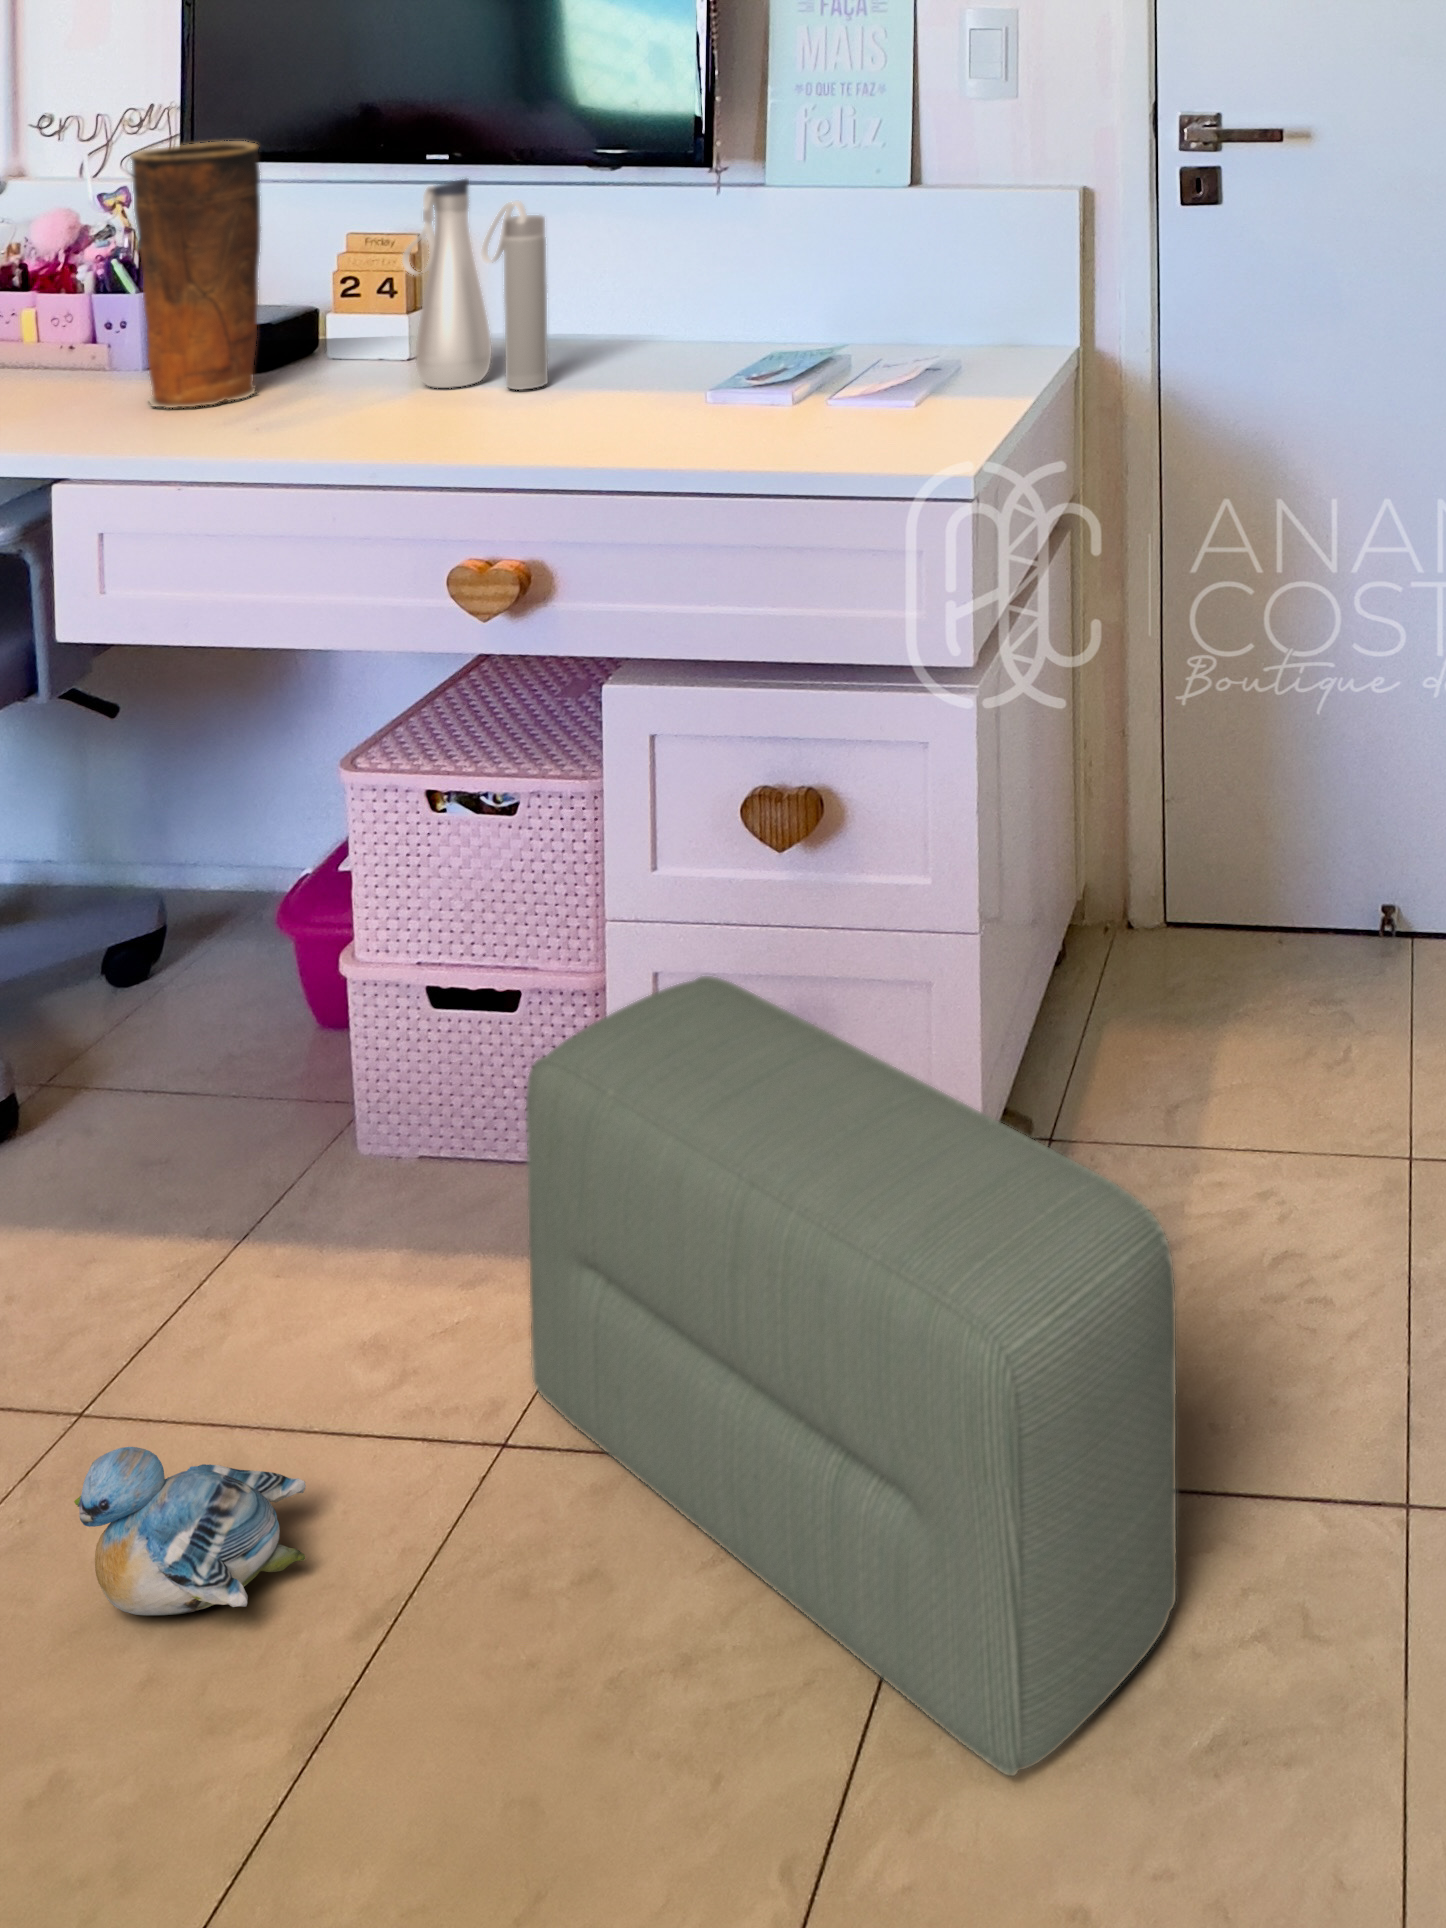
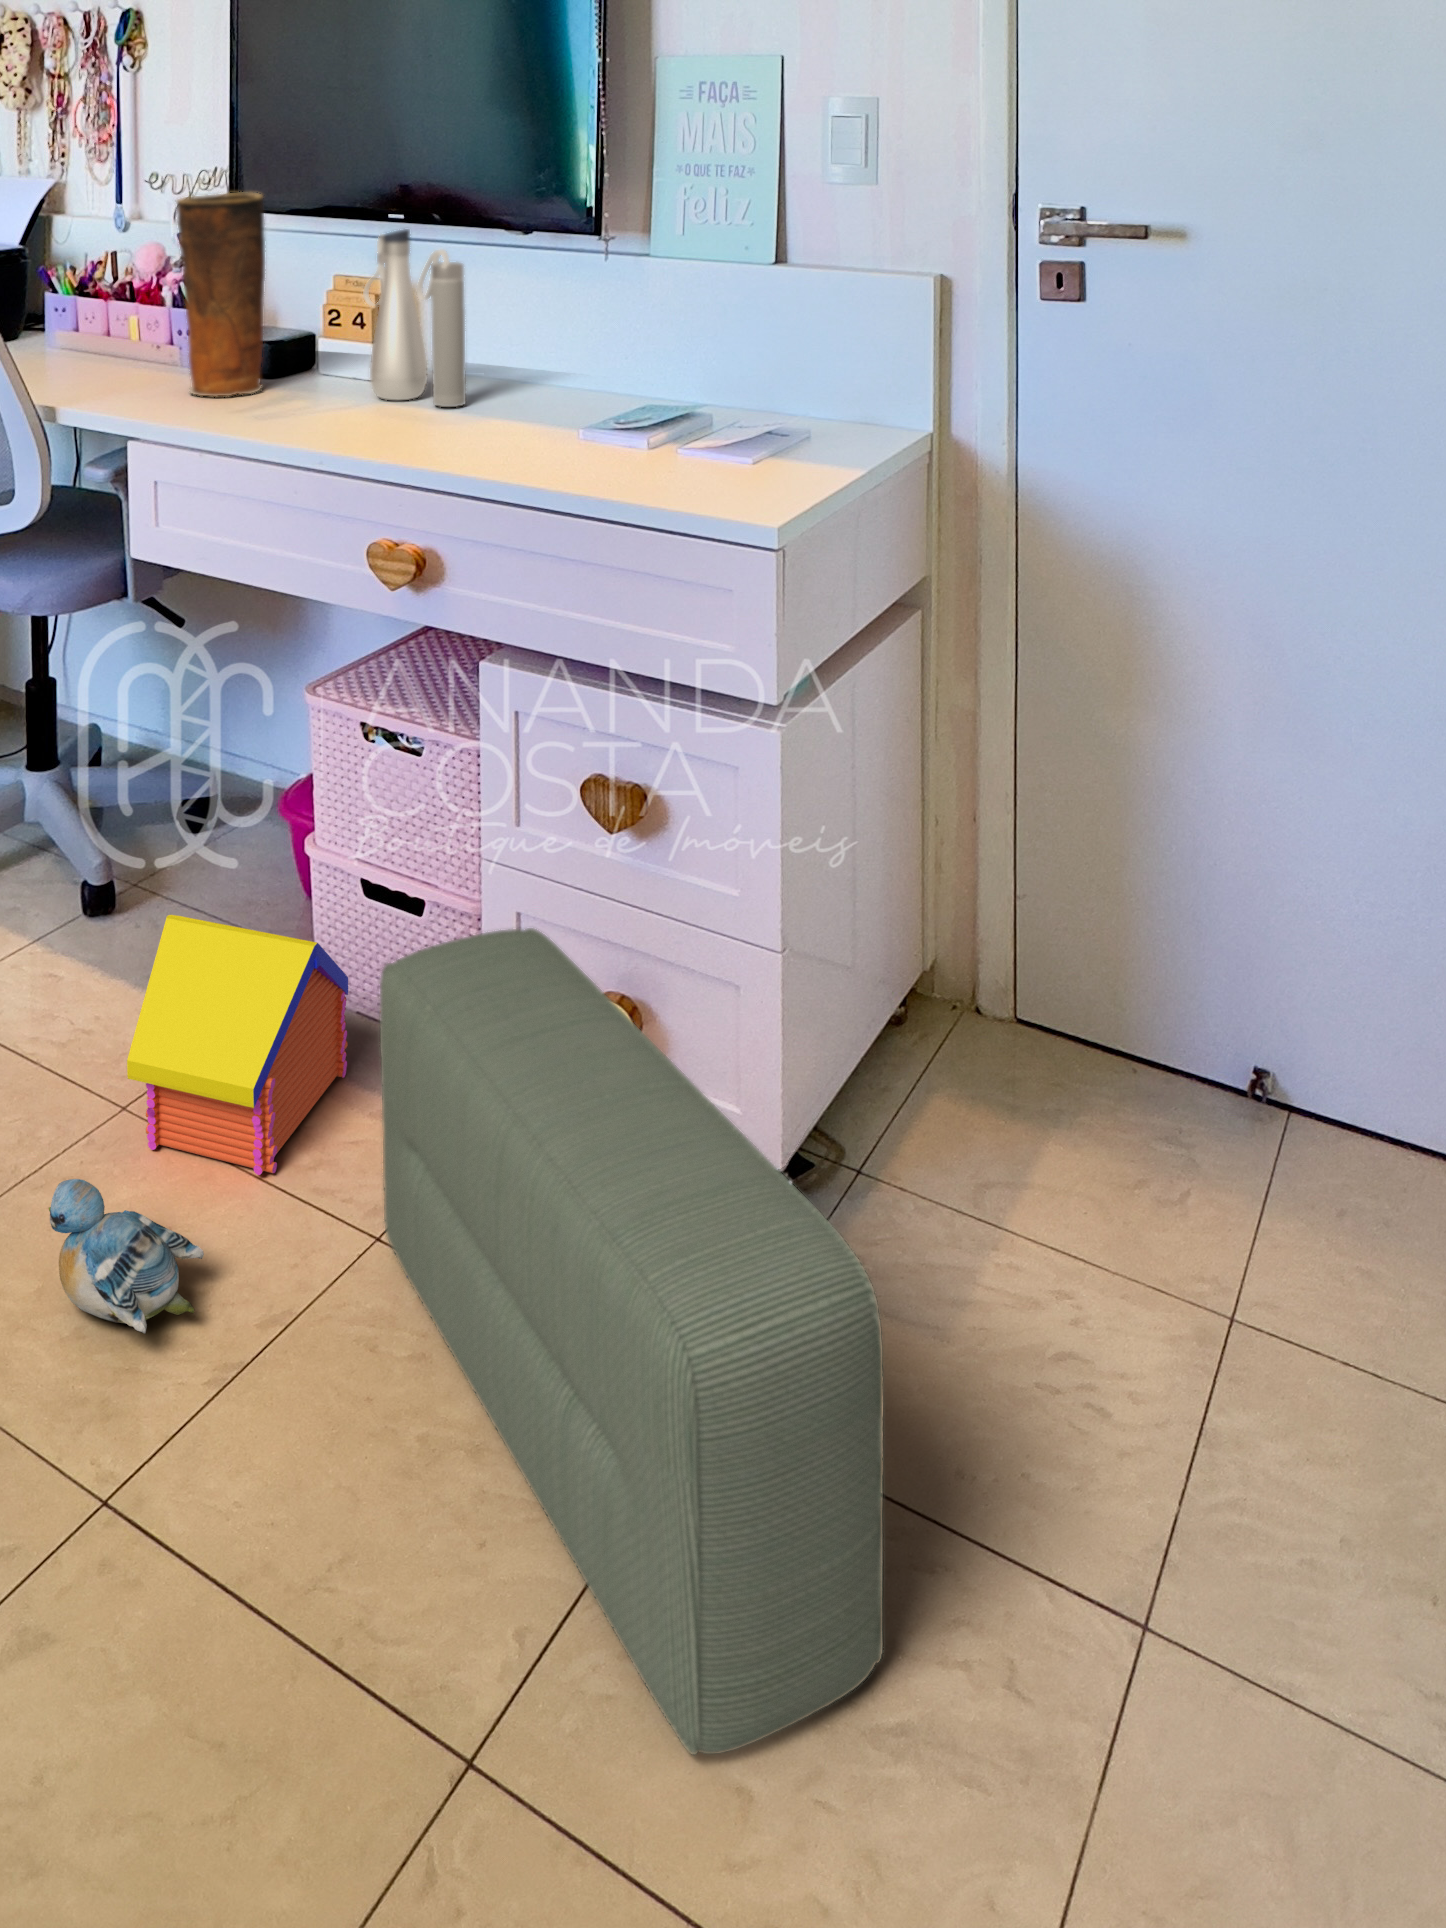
toy house: none [146,1065,434,1392] -> present [127,915,348,1175]

